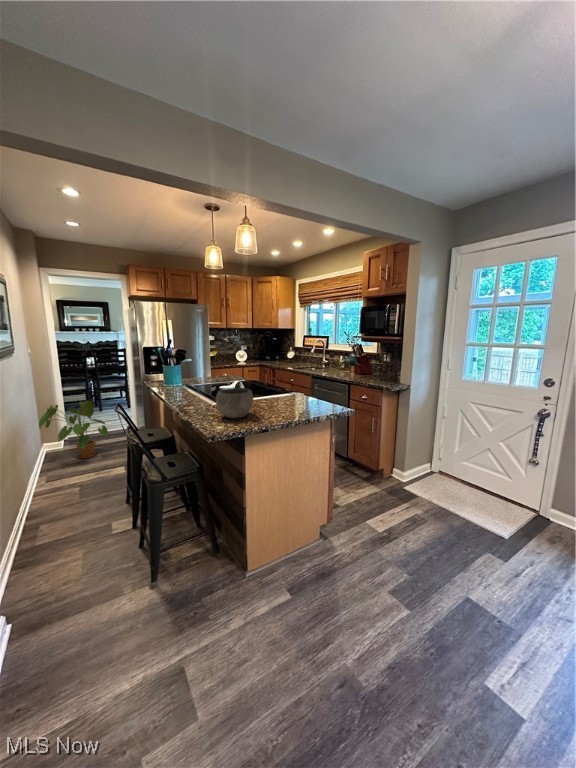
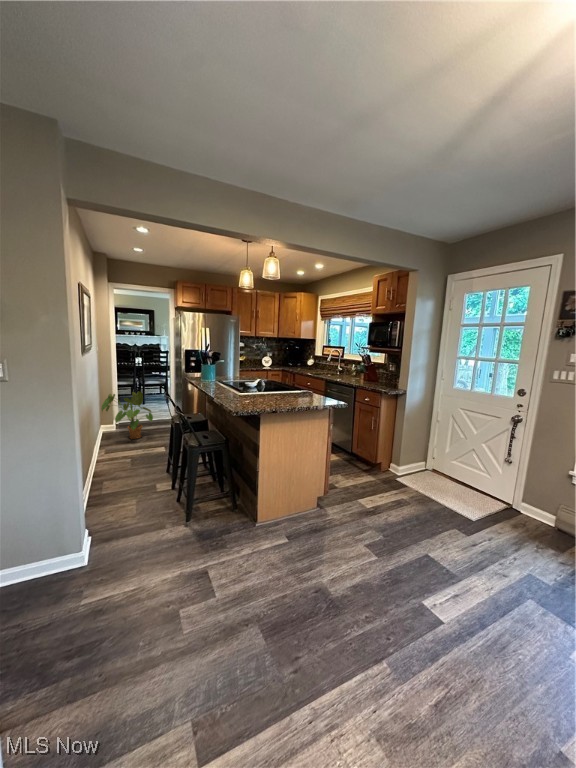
bowl: present [216,388,254,418] -> none [241,381,268,403]

